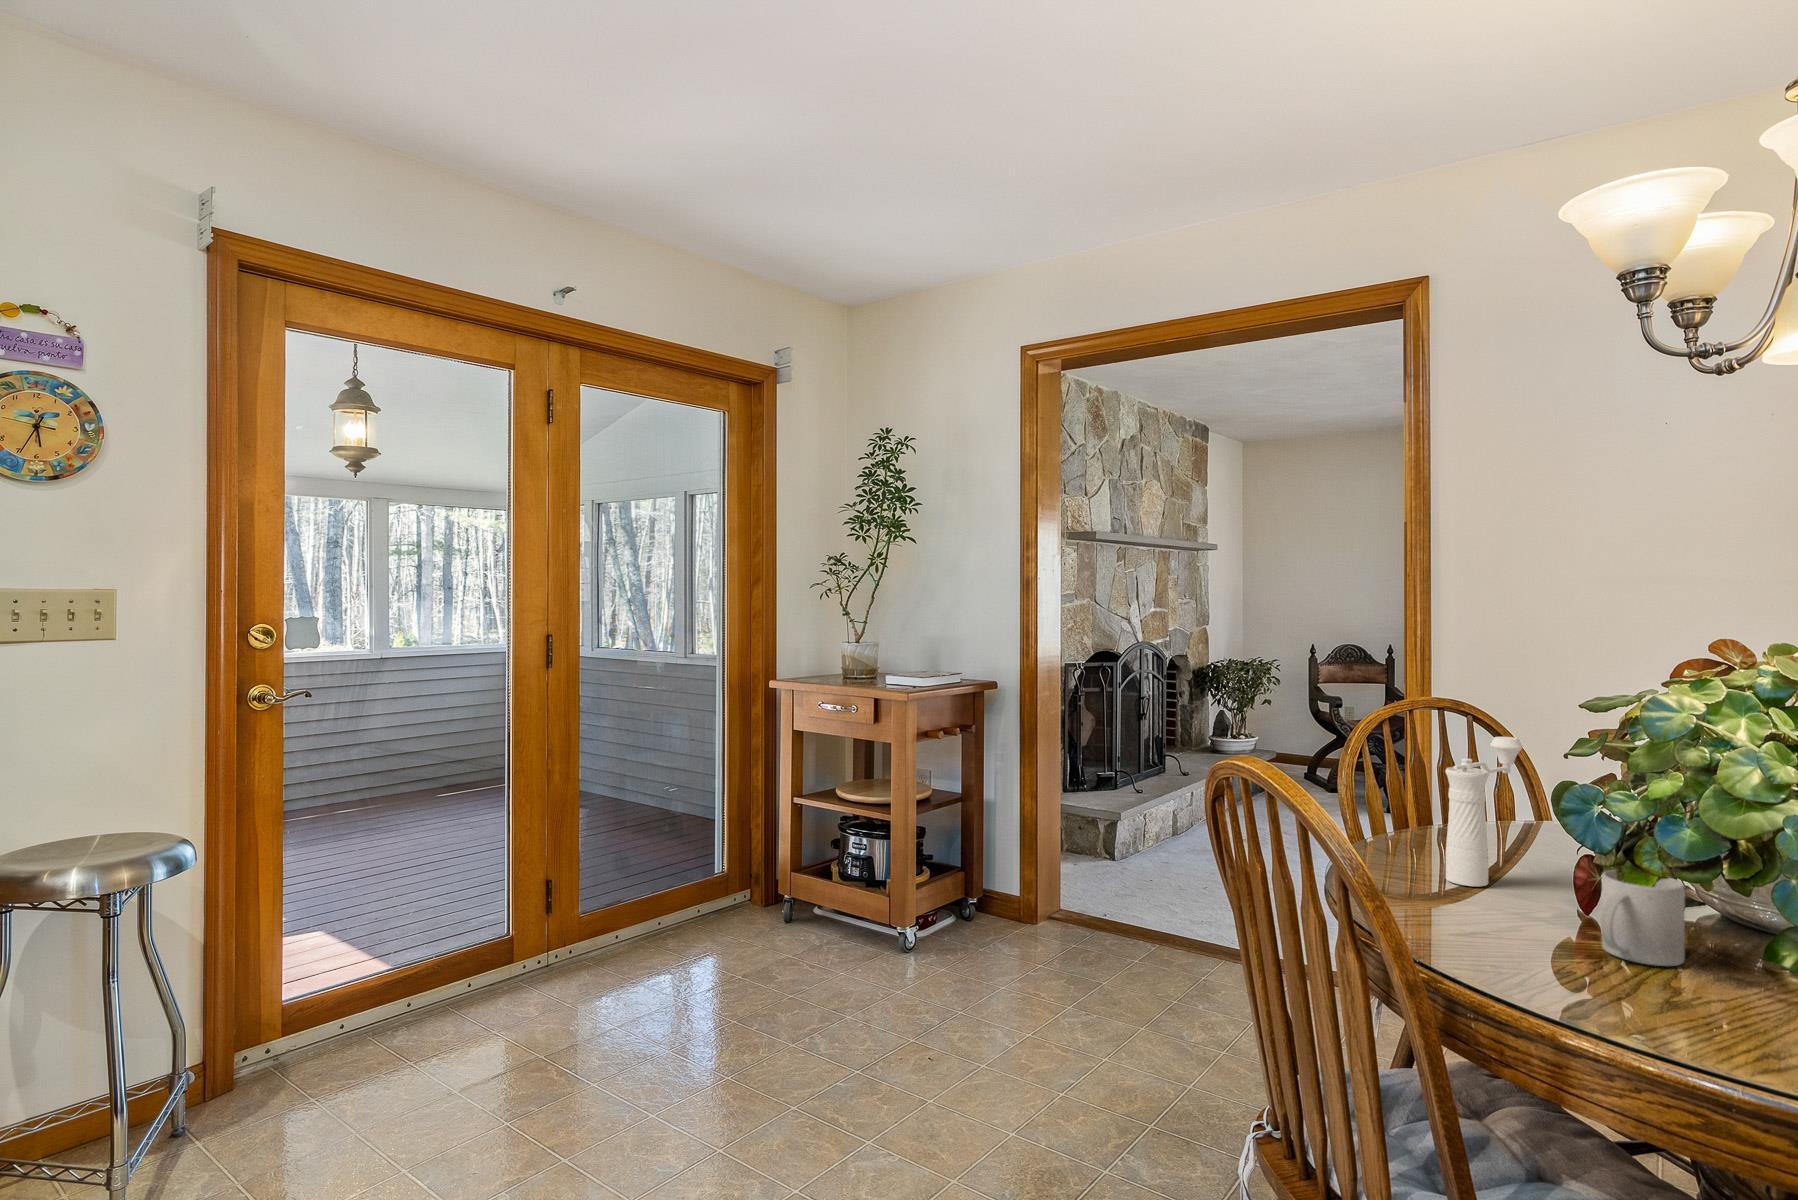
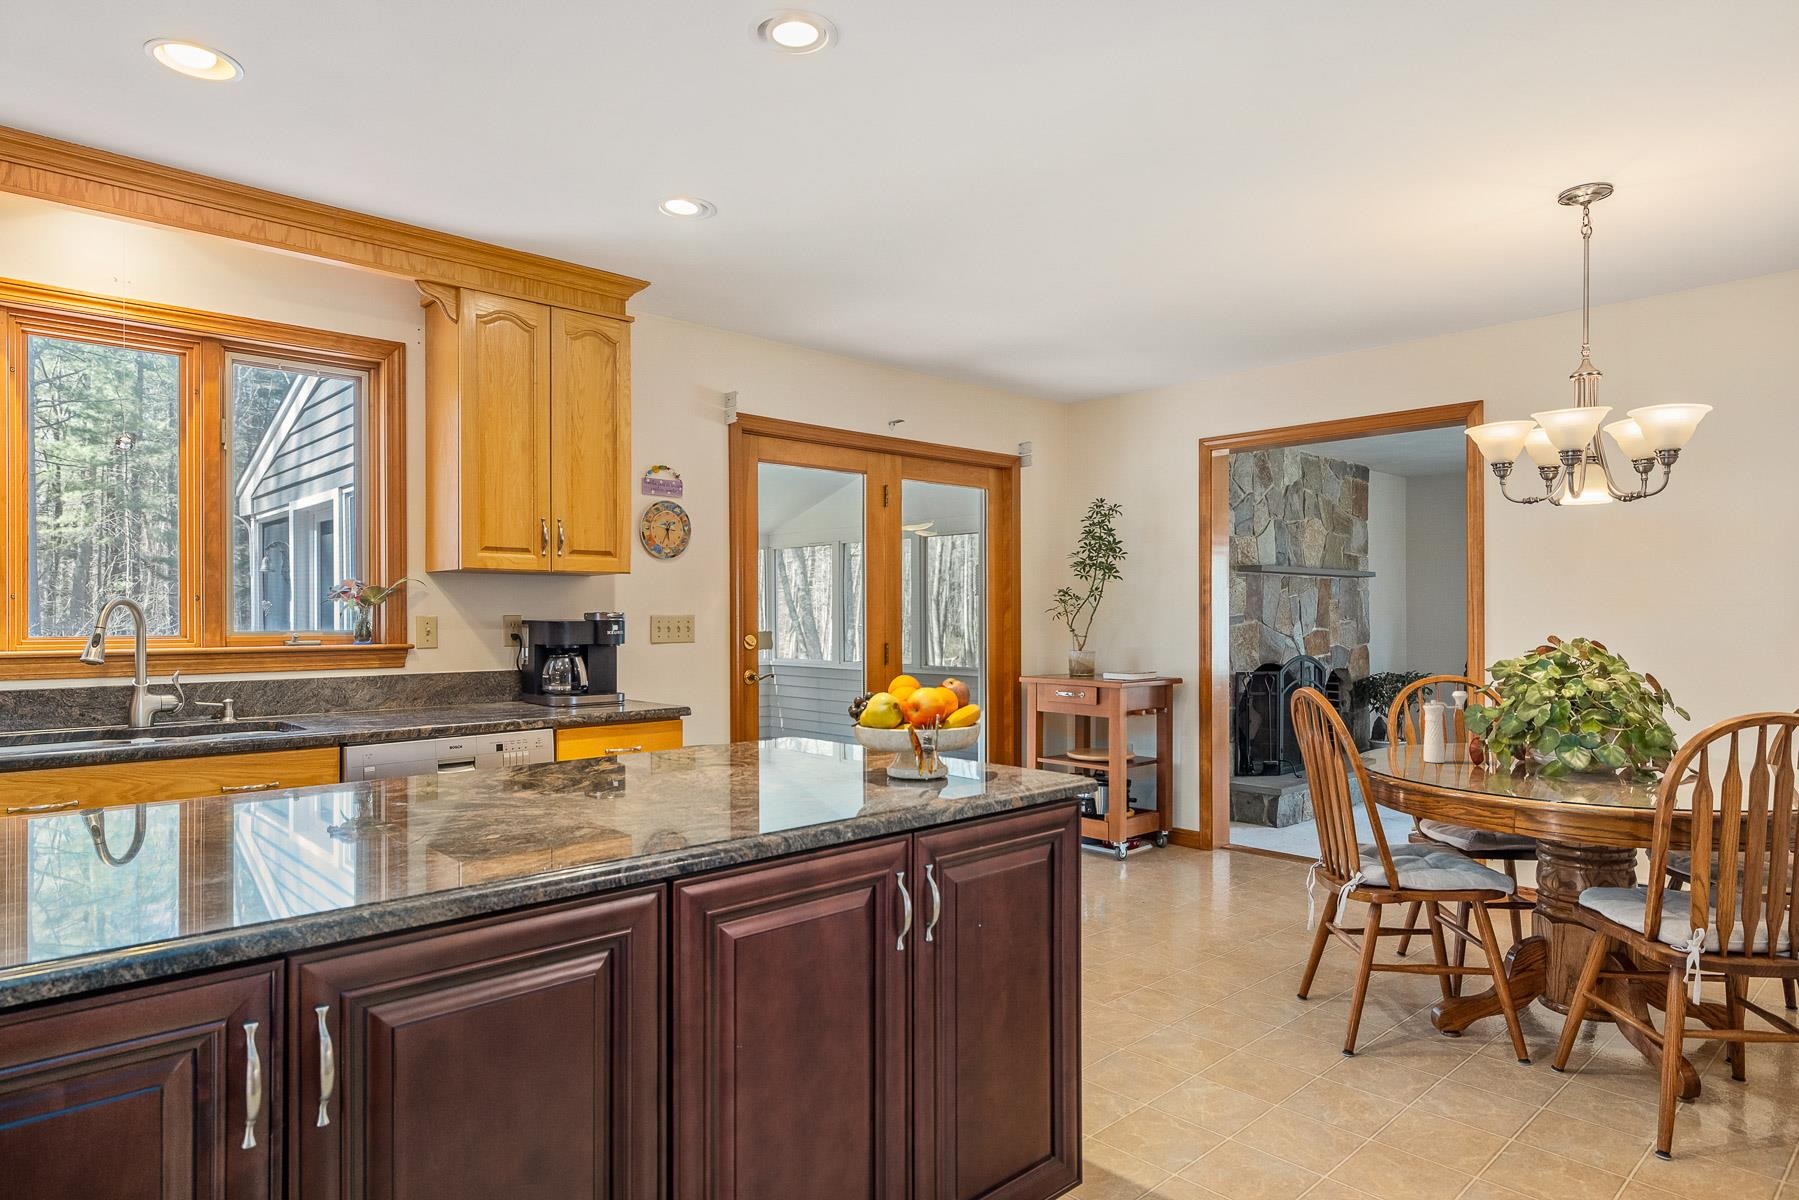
mug: present [1601,870,1685,966] -> none [1464,742,1505,780]

